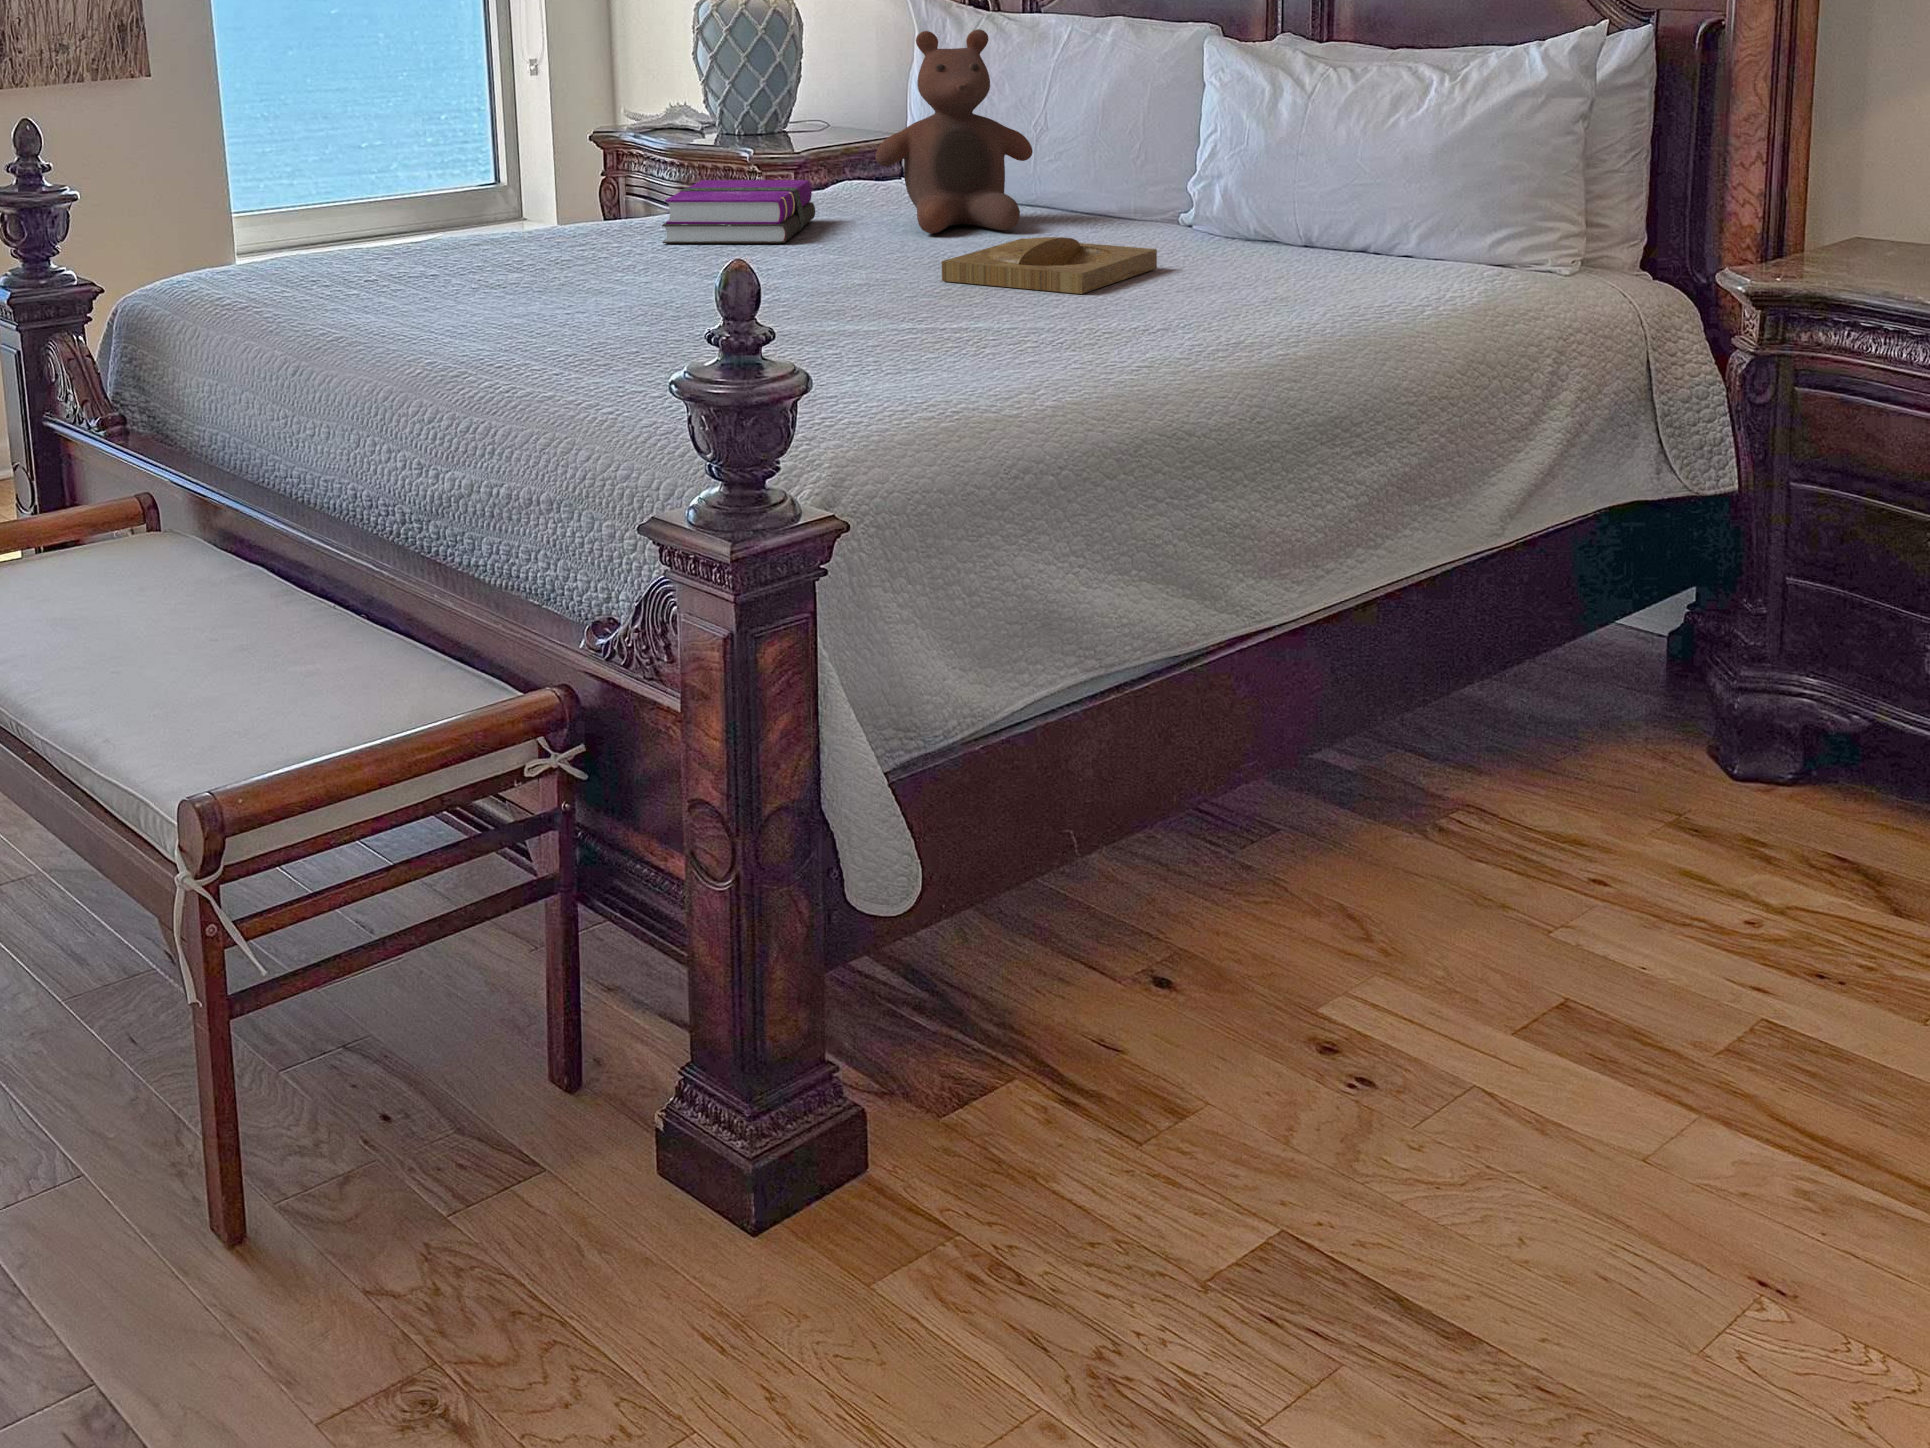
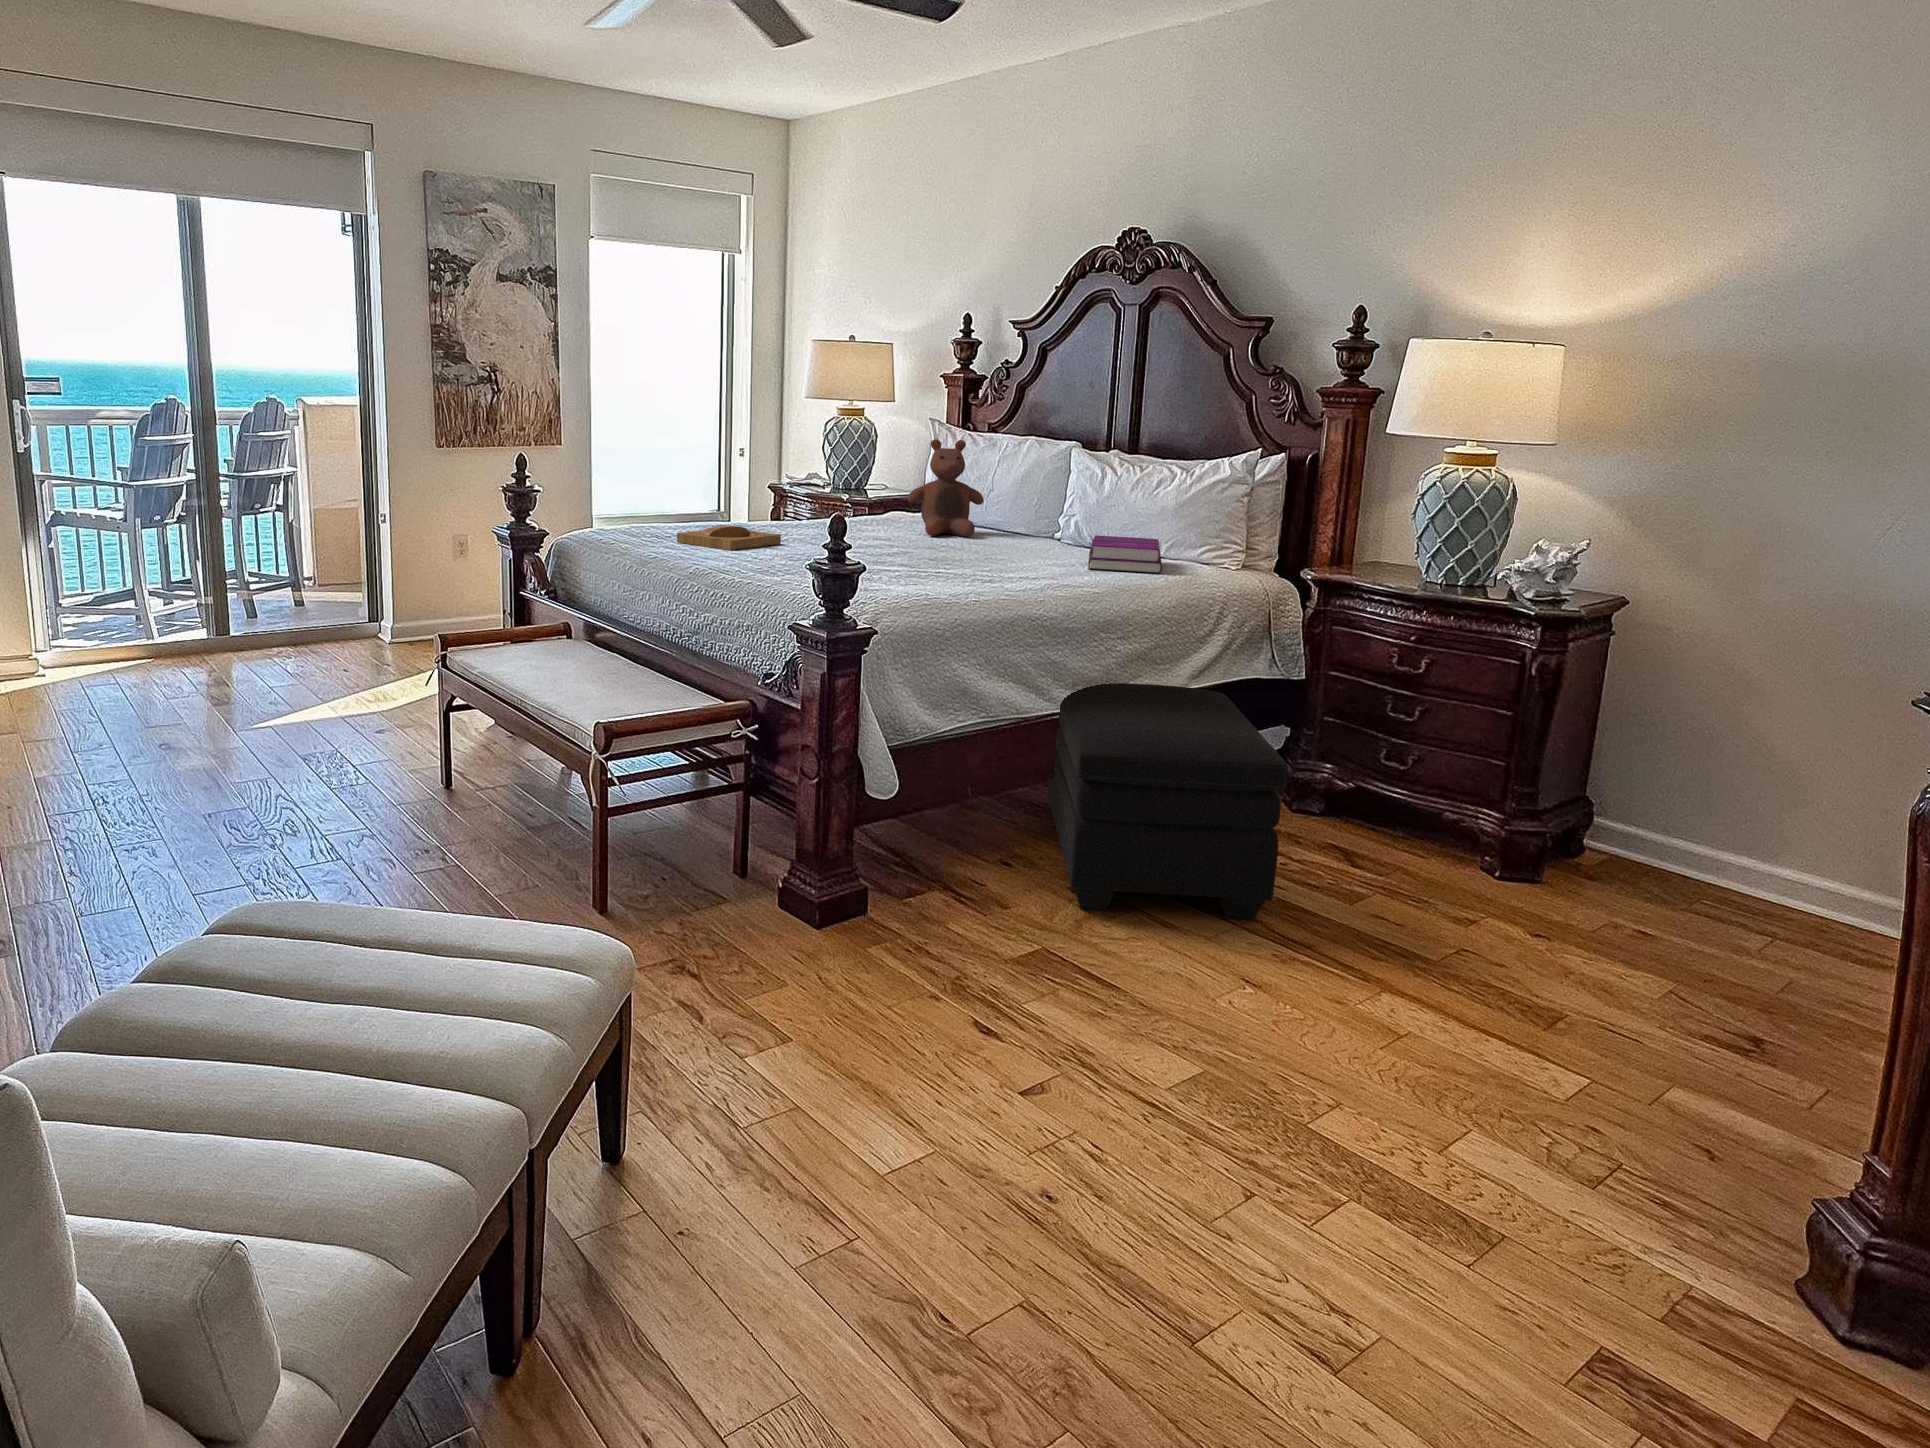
hardback book: present [662,180,815,243] -> present [1088,535,1162,573]
tray: present [942,237,1157,294] -> present [677,526,781,550]
ottoman: none [1231,549,1795,1105] -> present [1048,683,1288,920]

